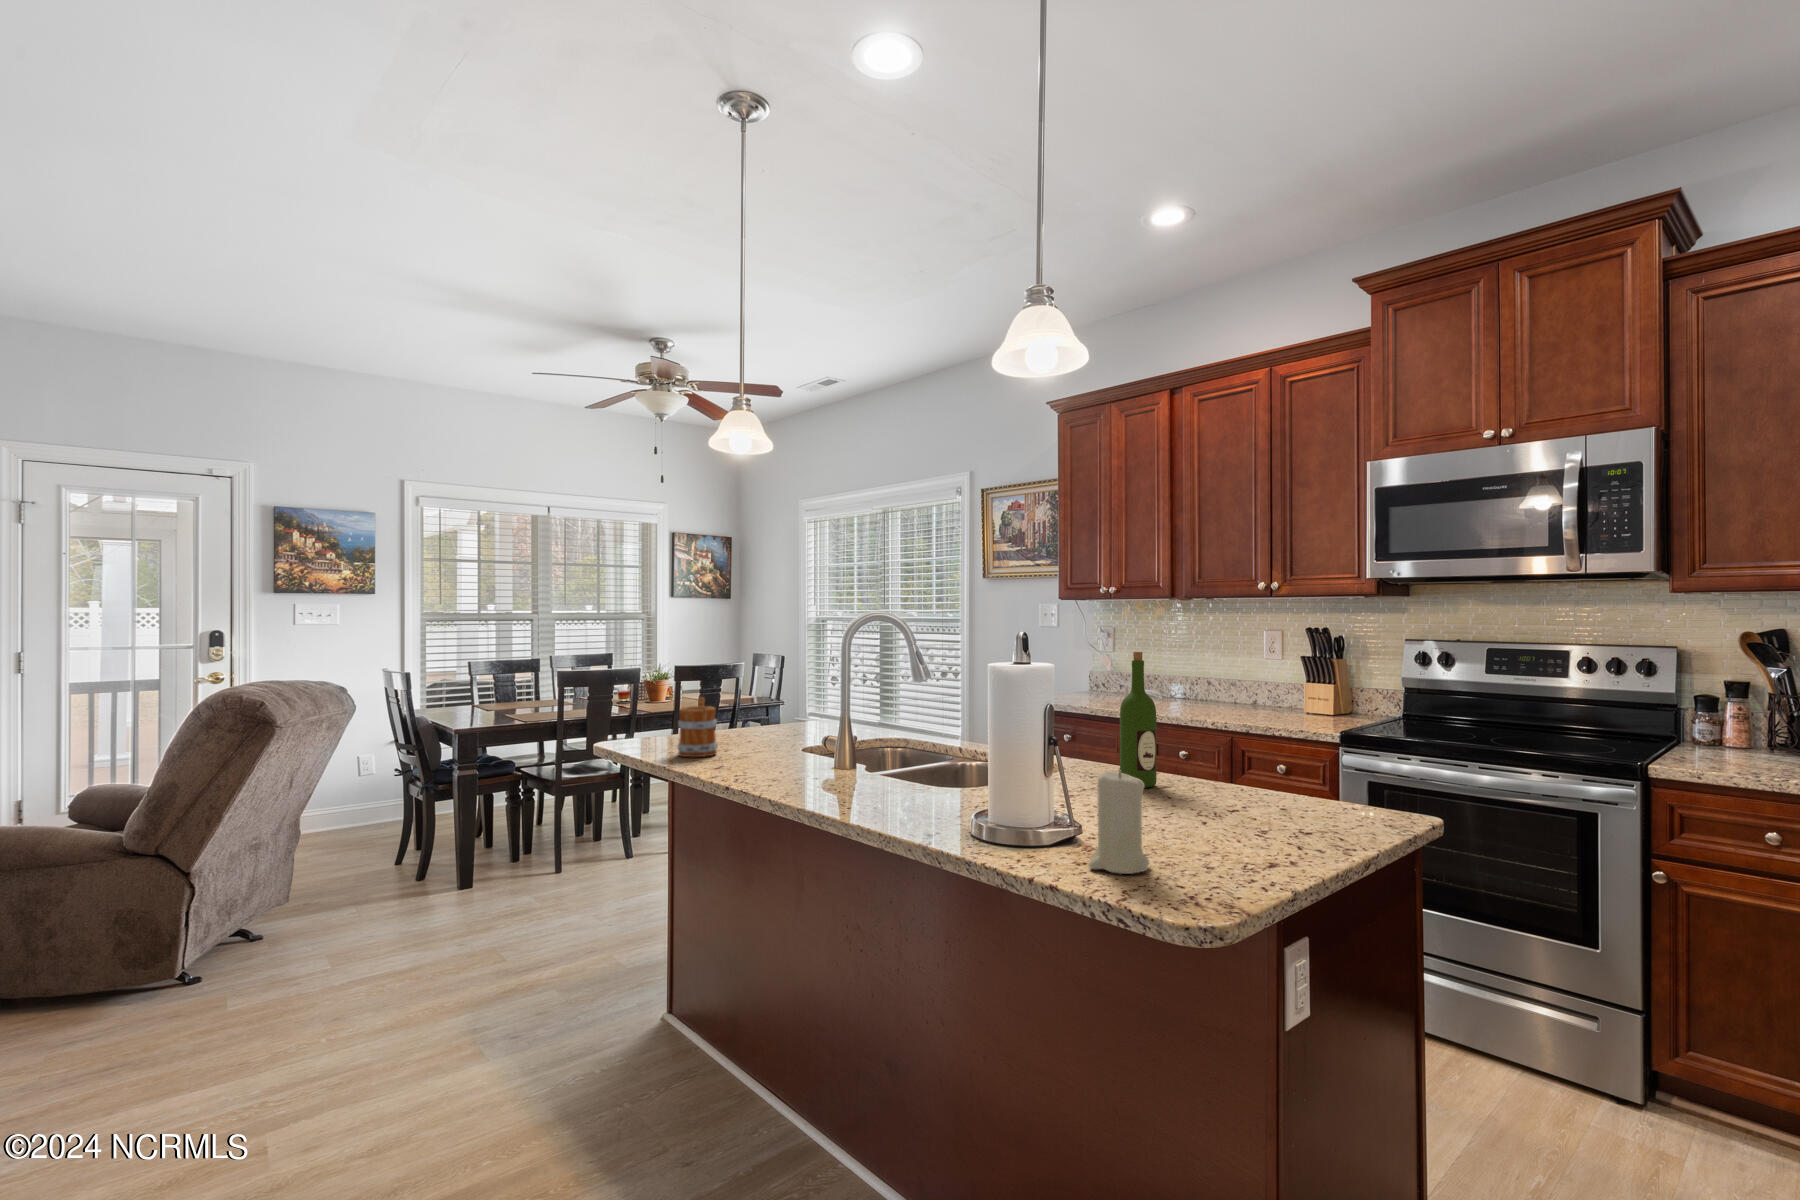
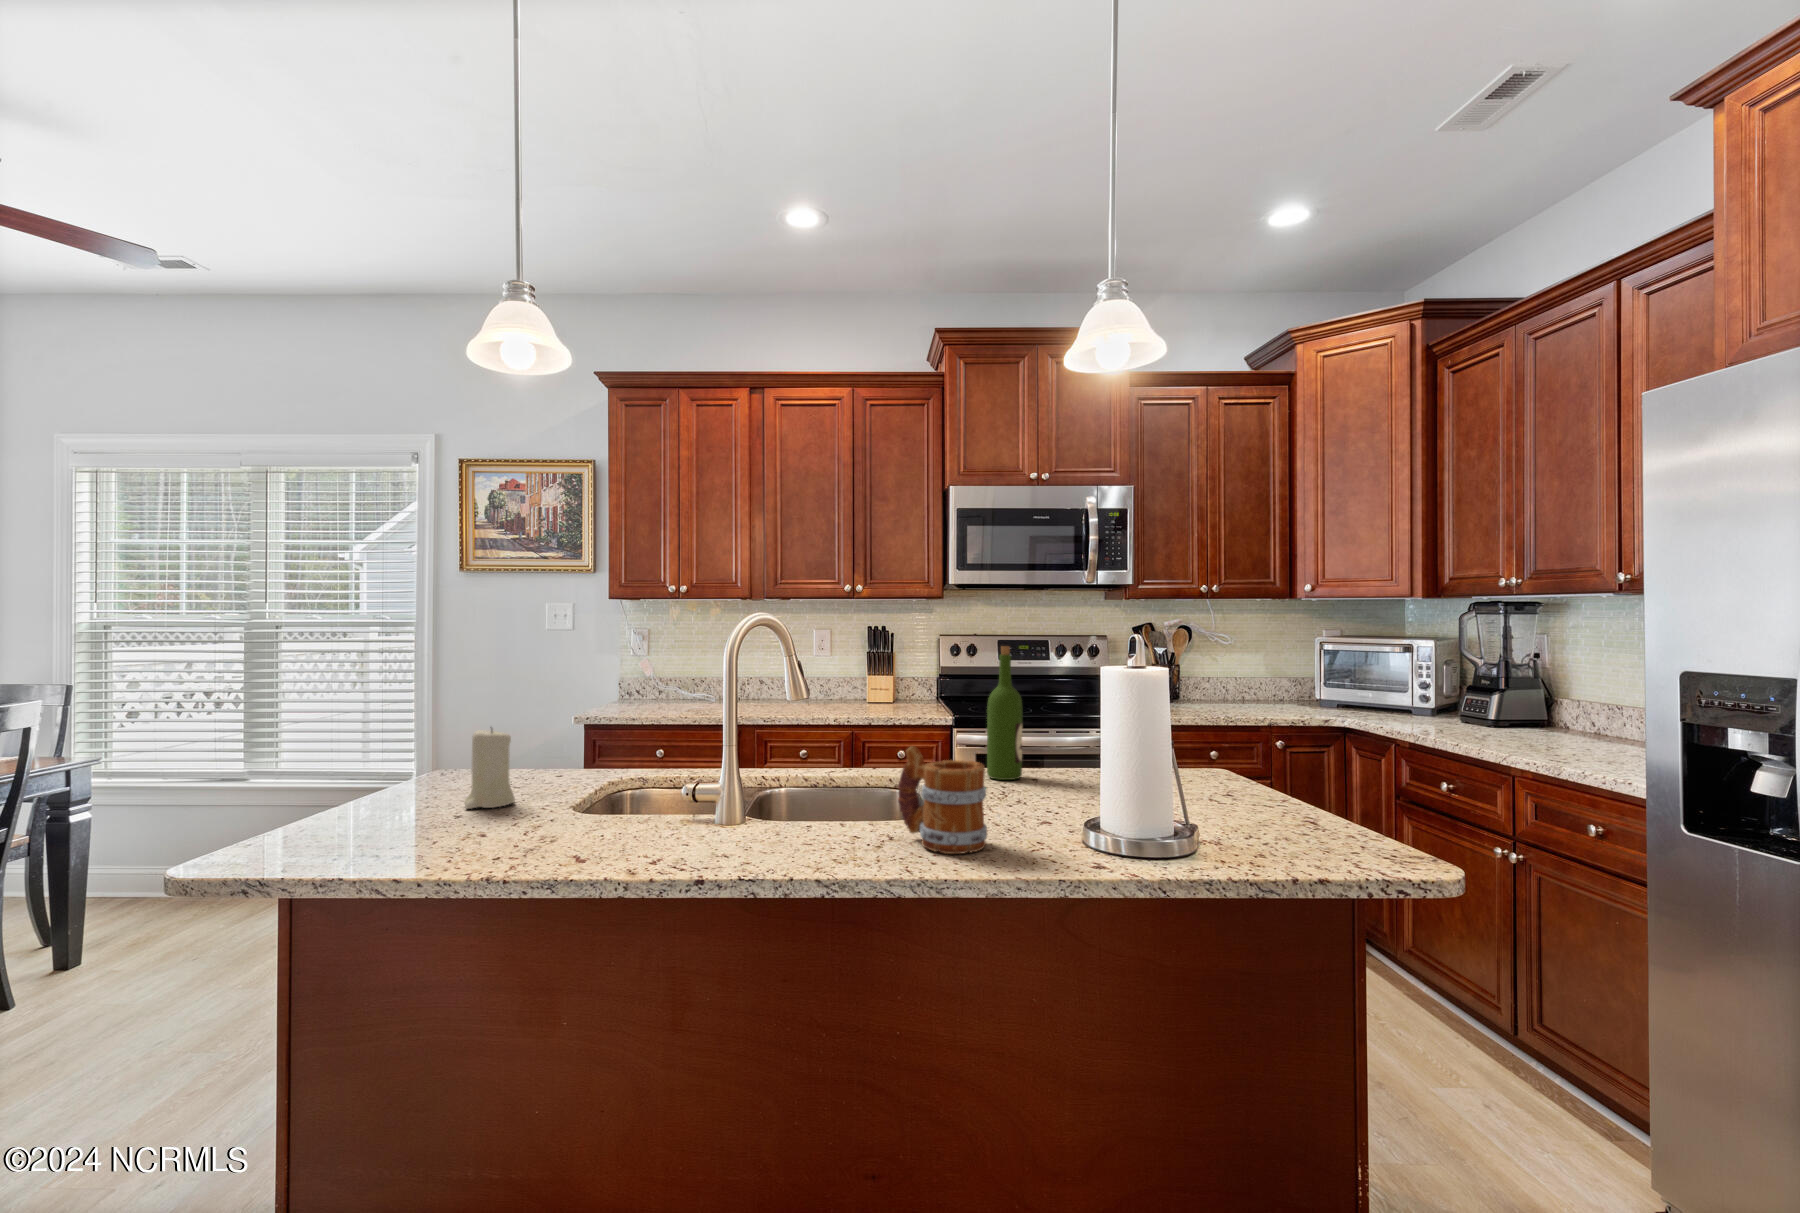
mug: present [678,697,718,757] -> present [898,746,987,854]
candle: present [1089,770,1149,874] -> present [464,727,515,809]

